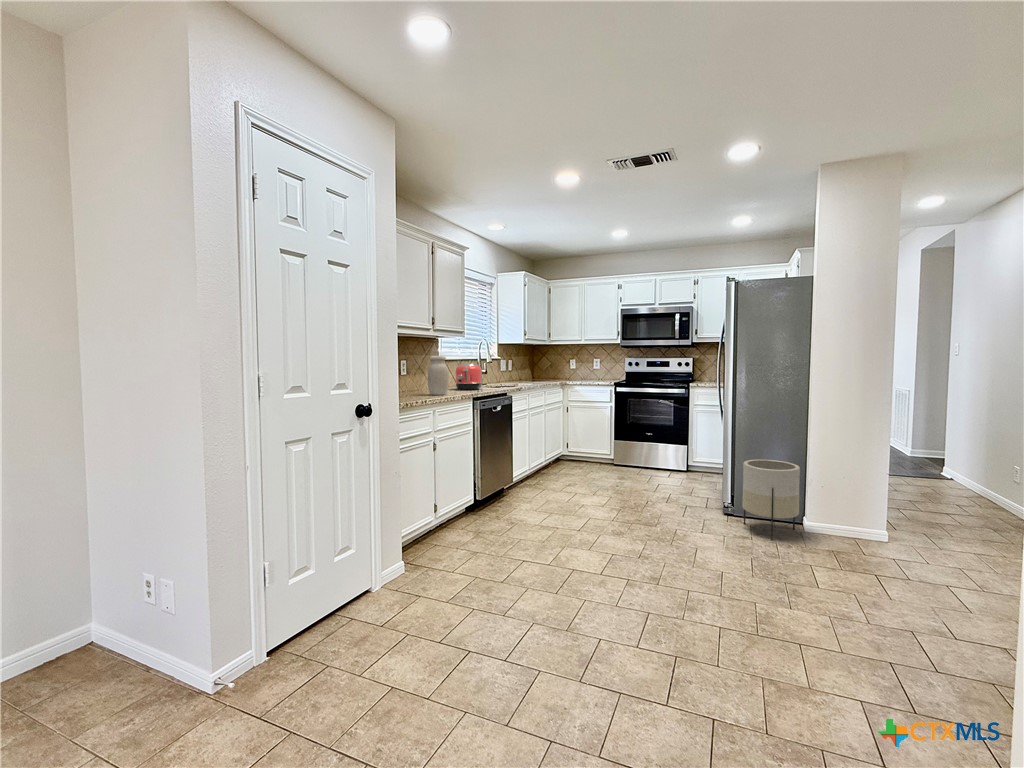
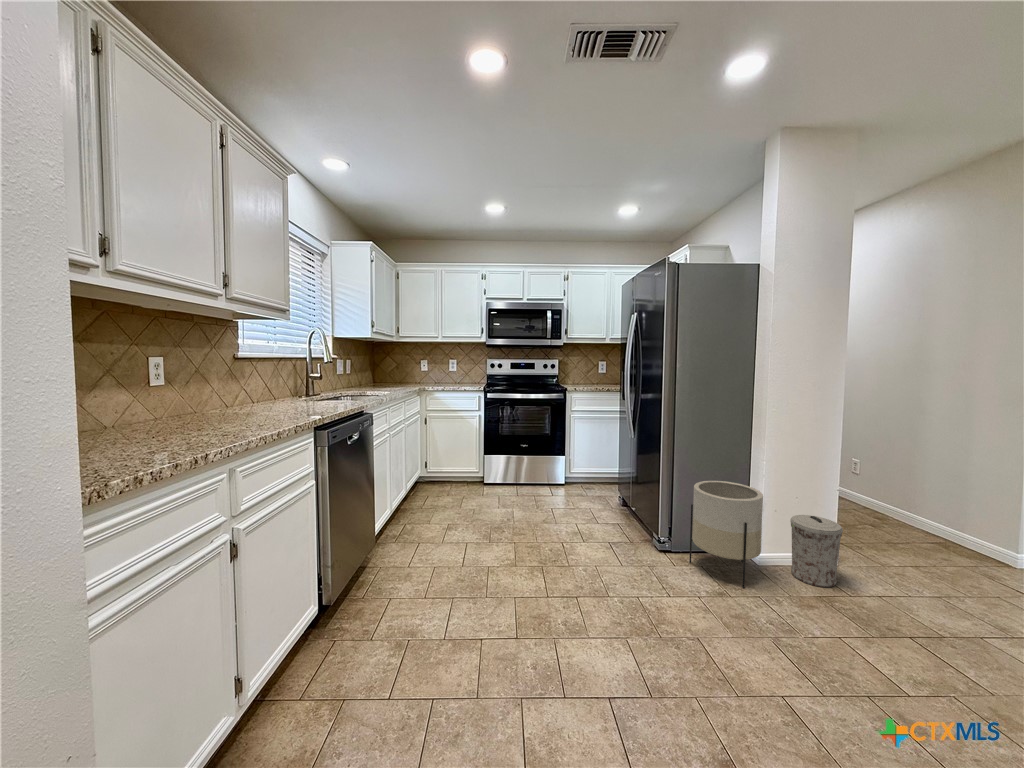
jar: present [428,356,449,395] -> none [212,348,263,427]
toaster: present [456,363,482,390] -> none [273,364,322,409]
trash can: none [829,492,873,552] -> present [790,515,843,587]

